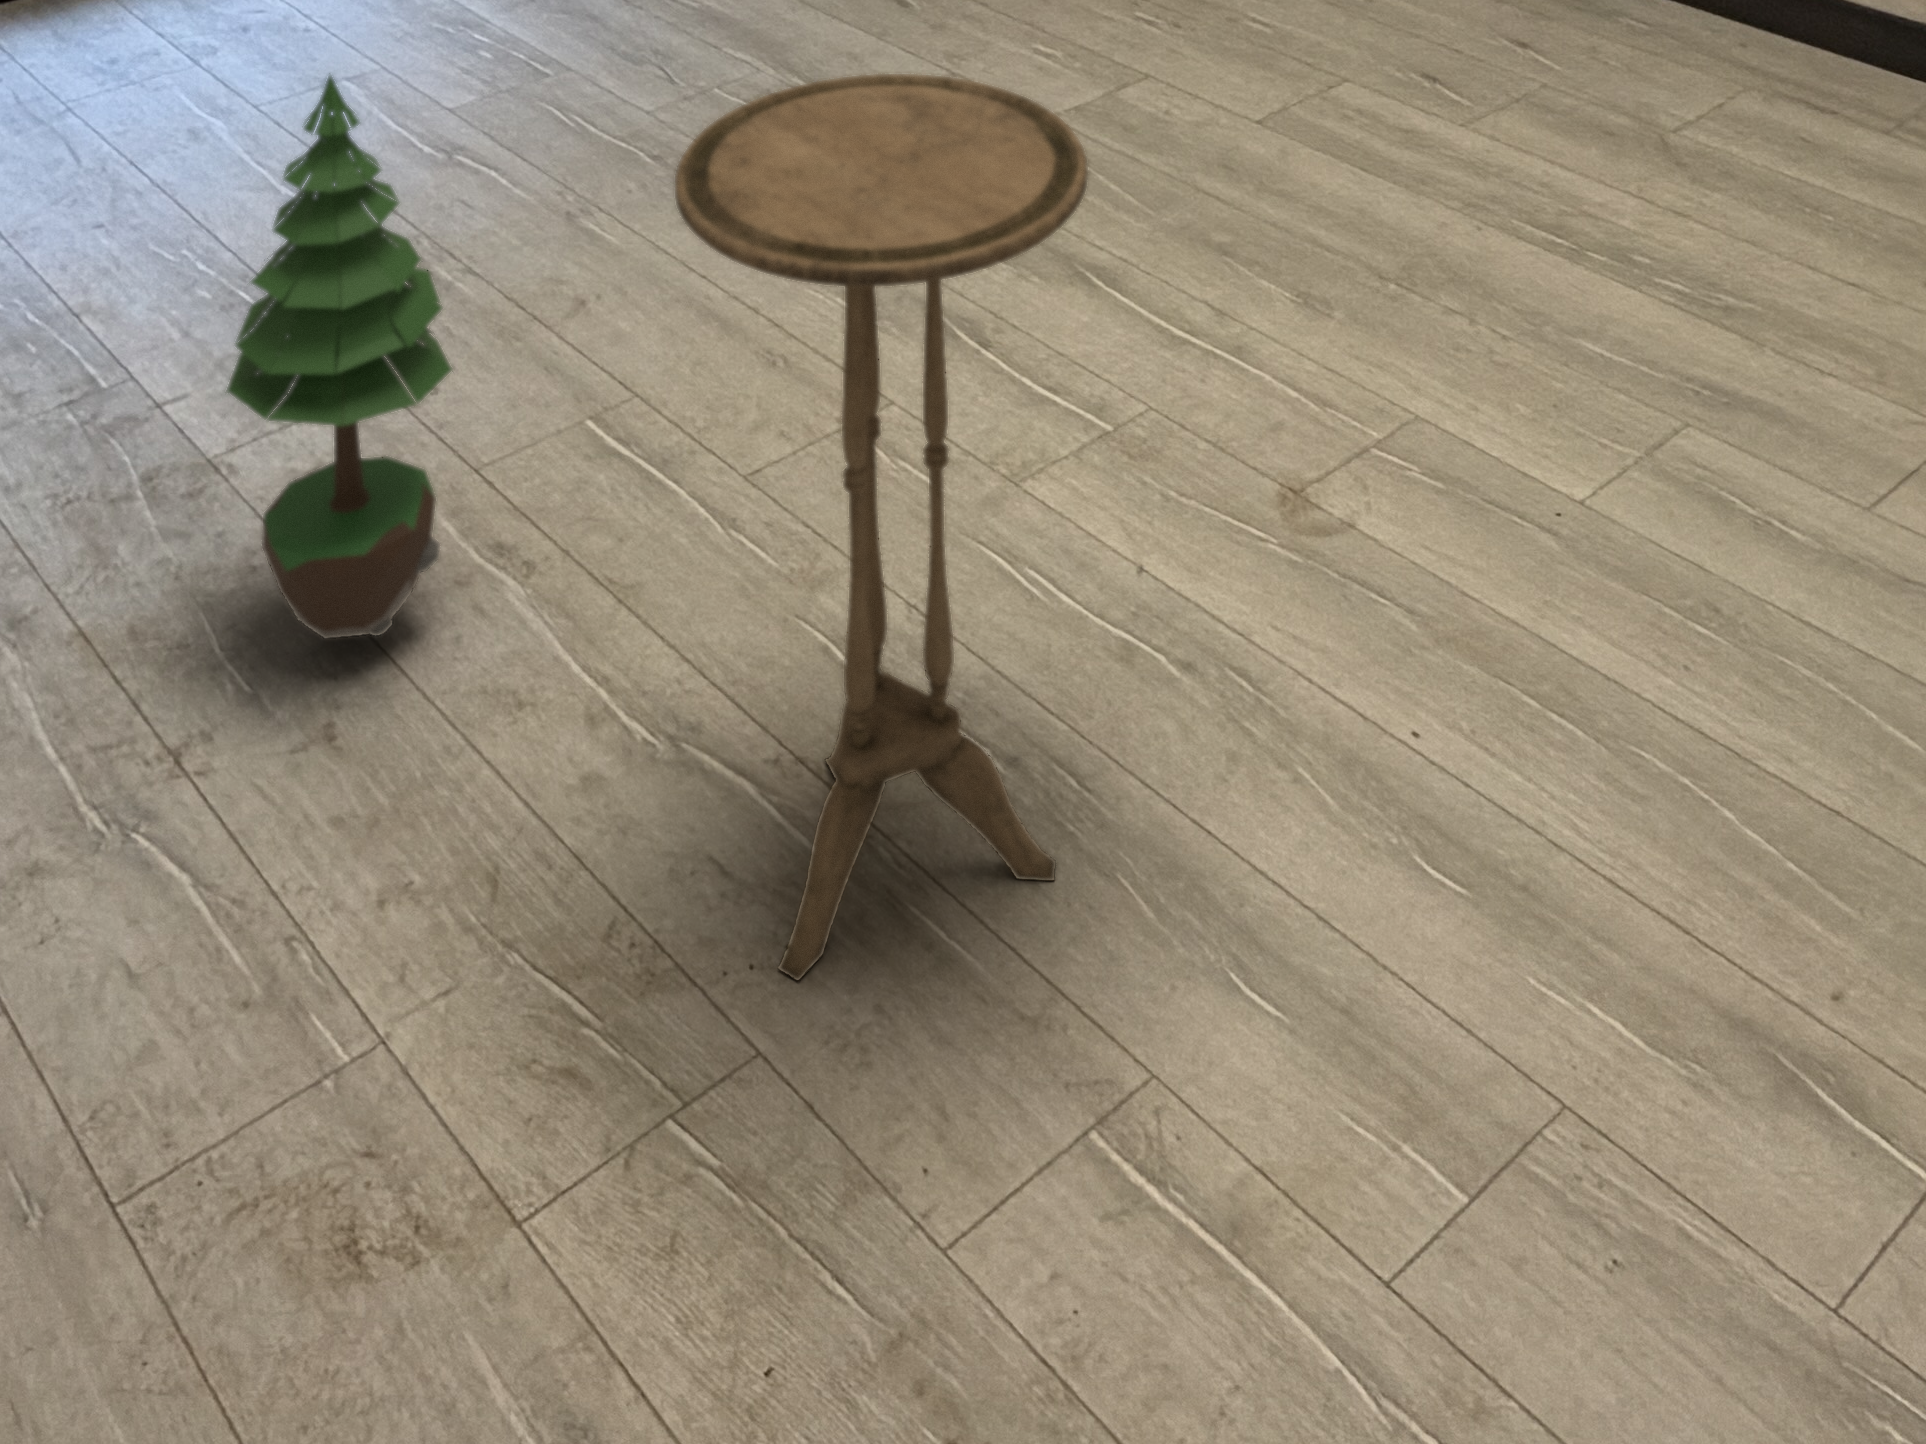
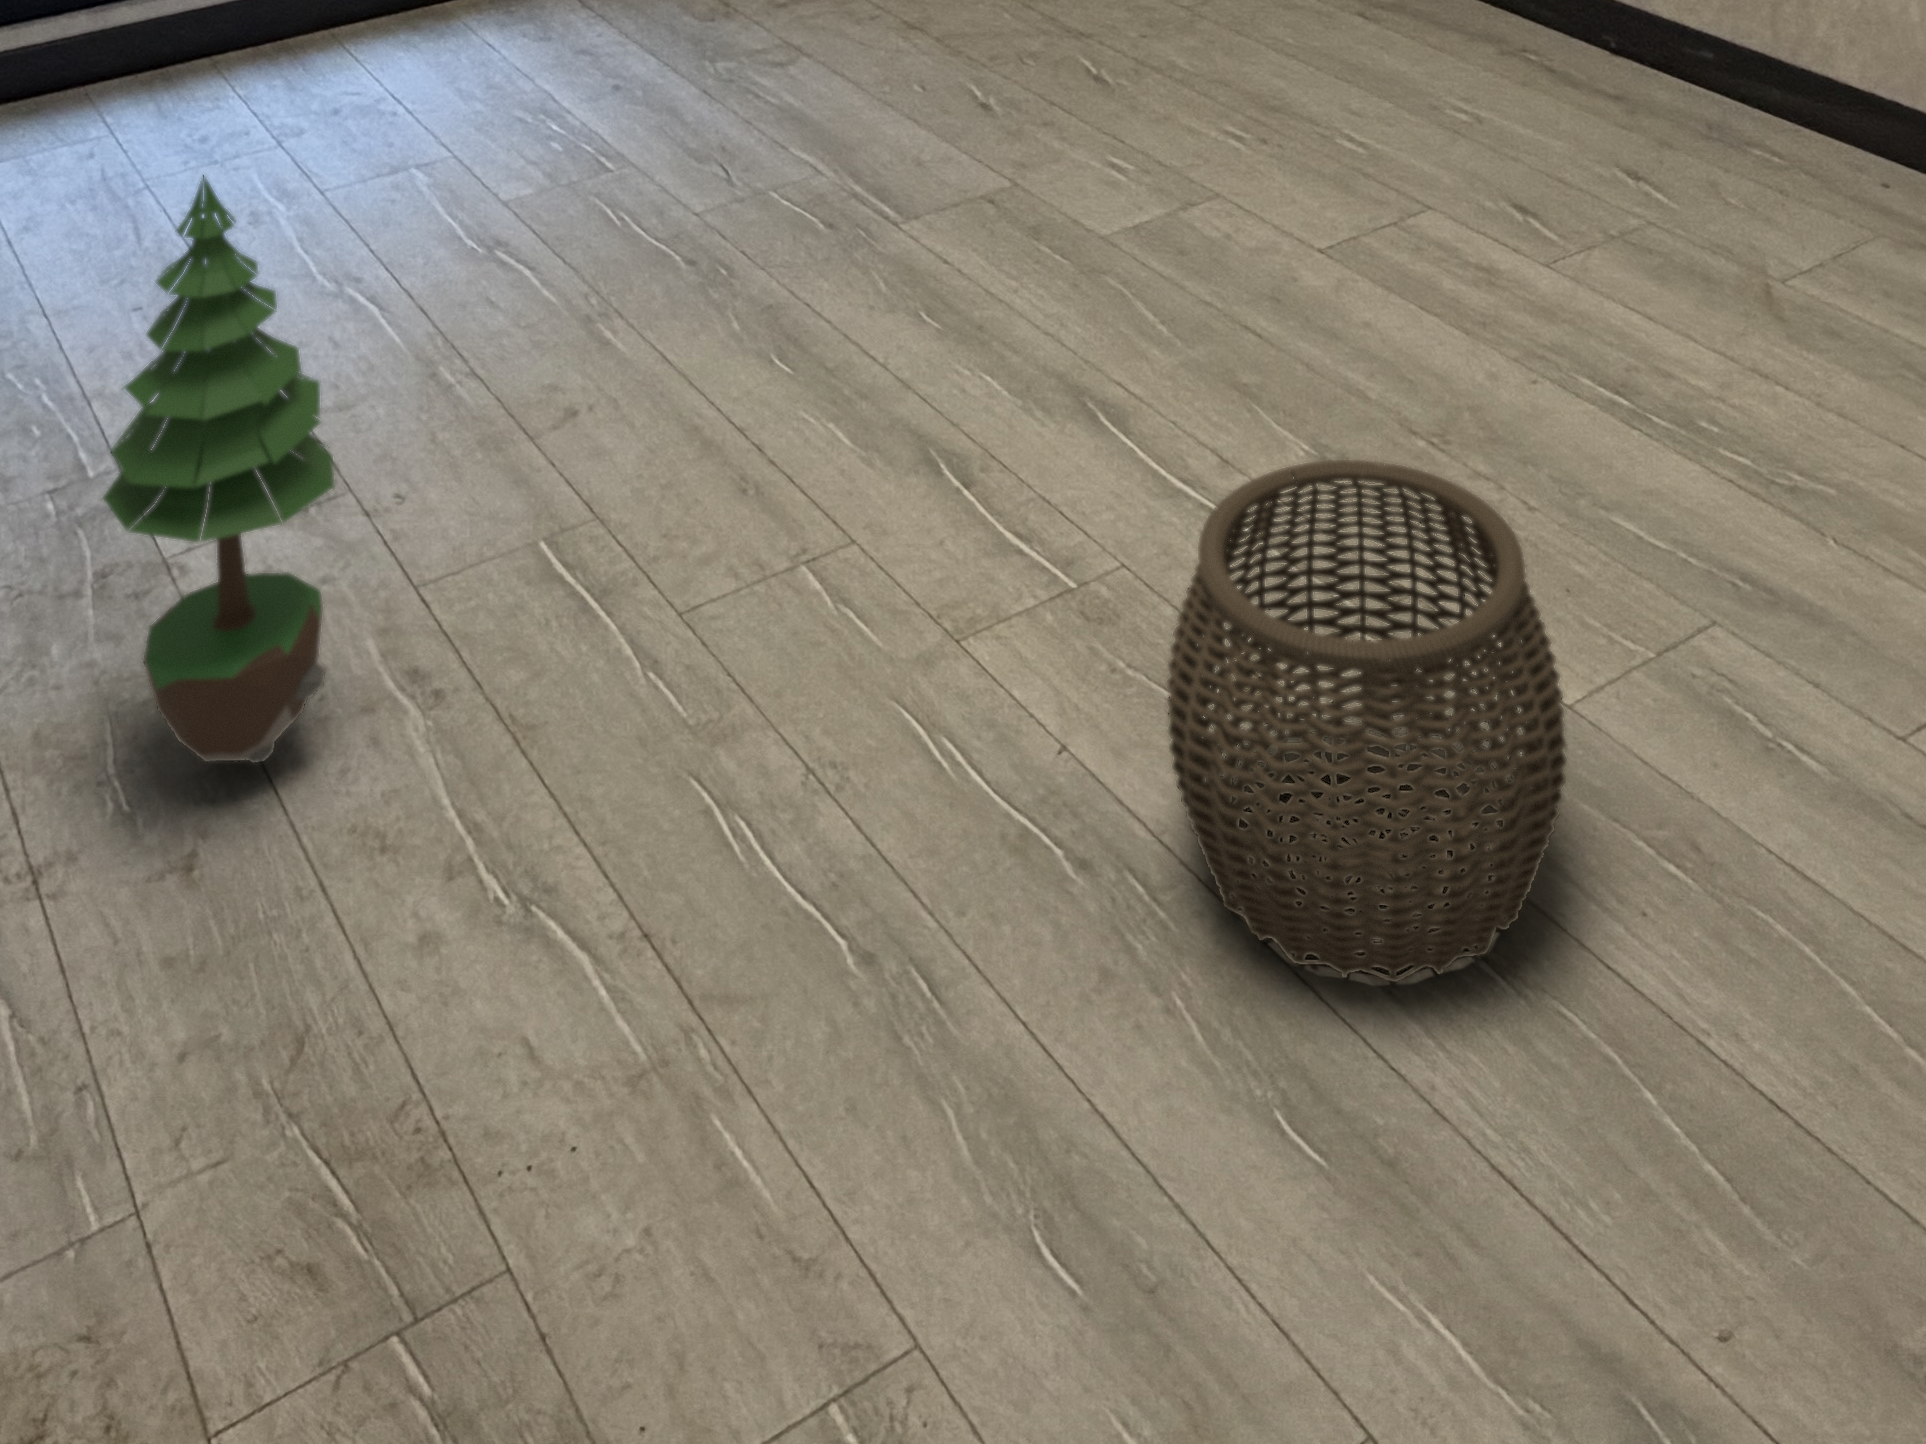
side table: present [675,74,1088,980] -> none [441,199,888,1192]
woven basket: none [1264,292,1629,741] -> present [1167,460,1567,982]

